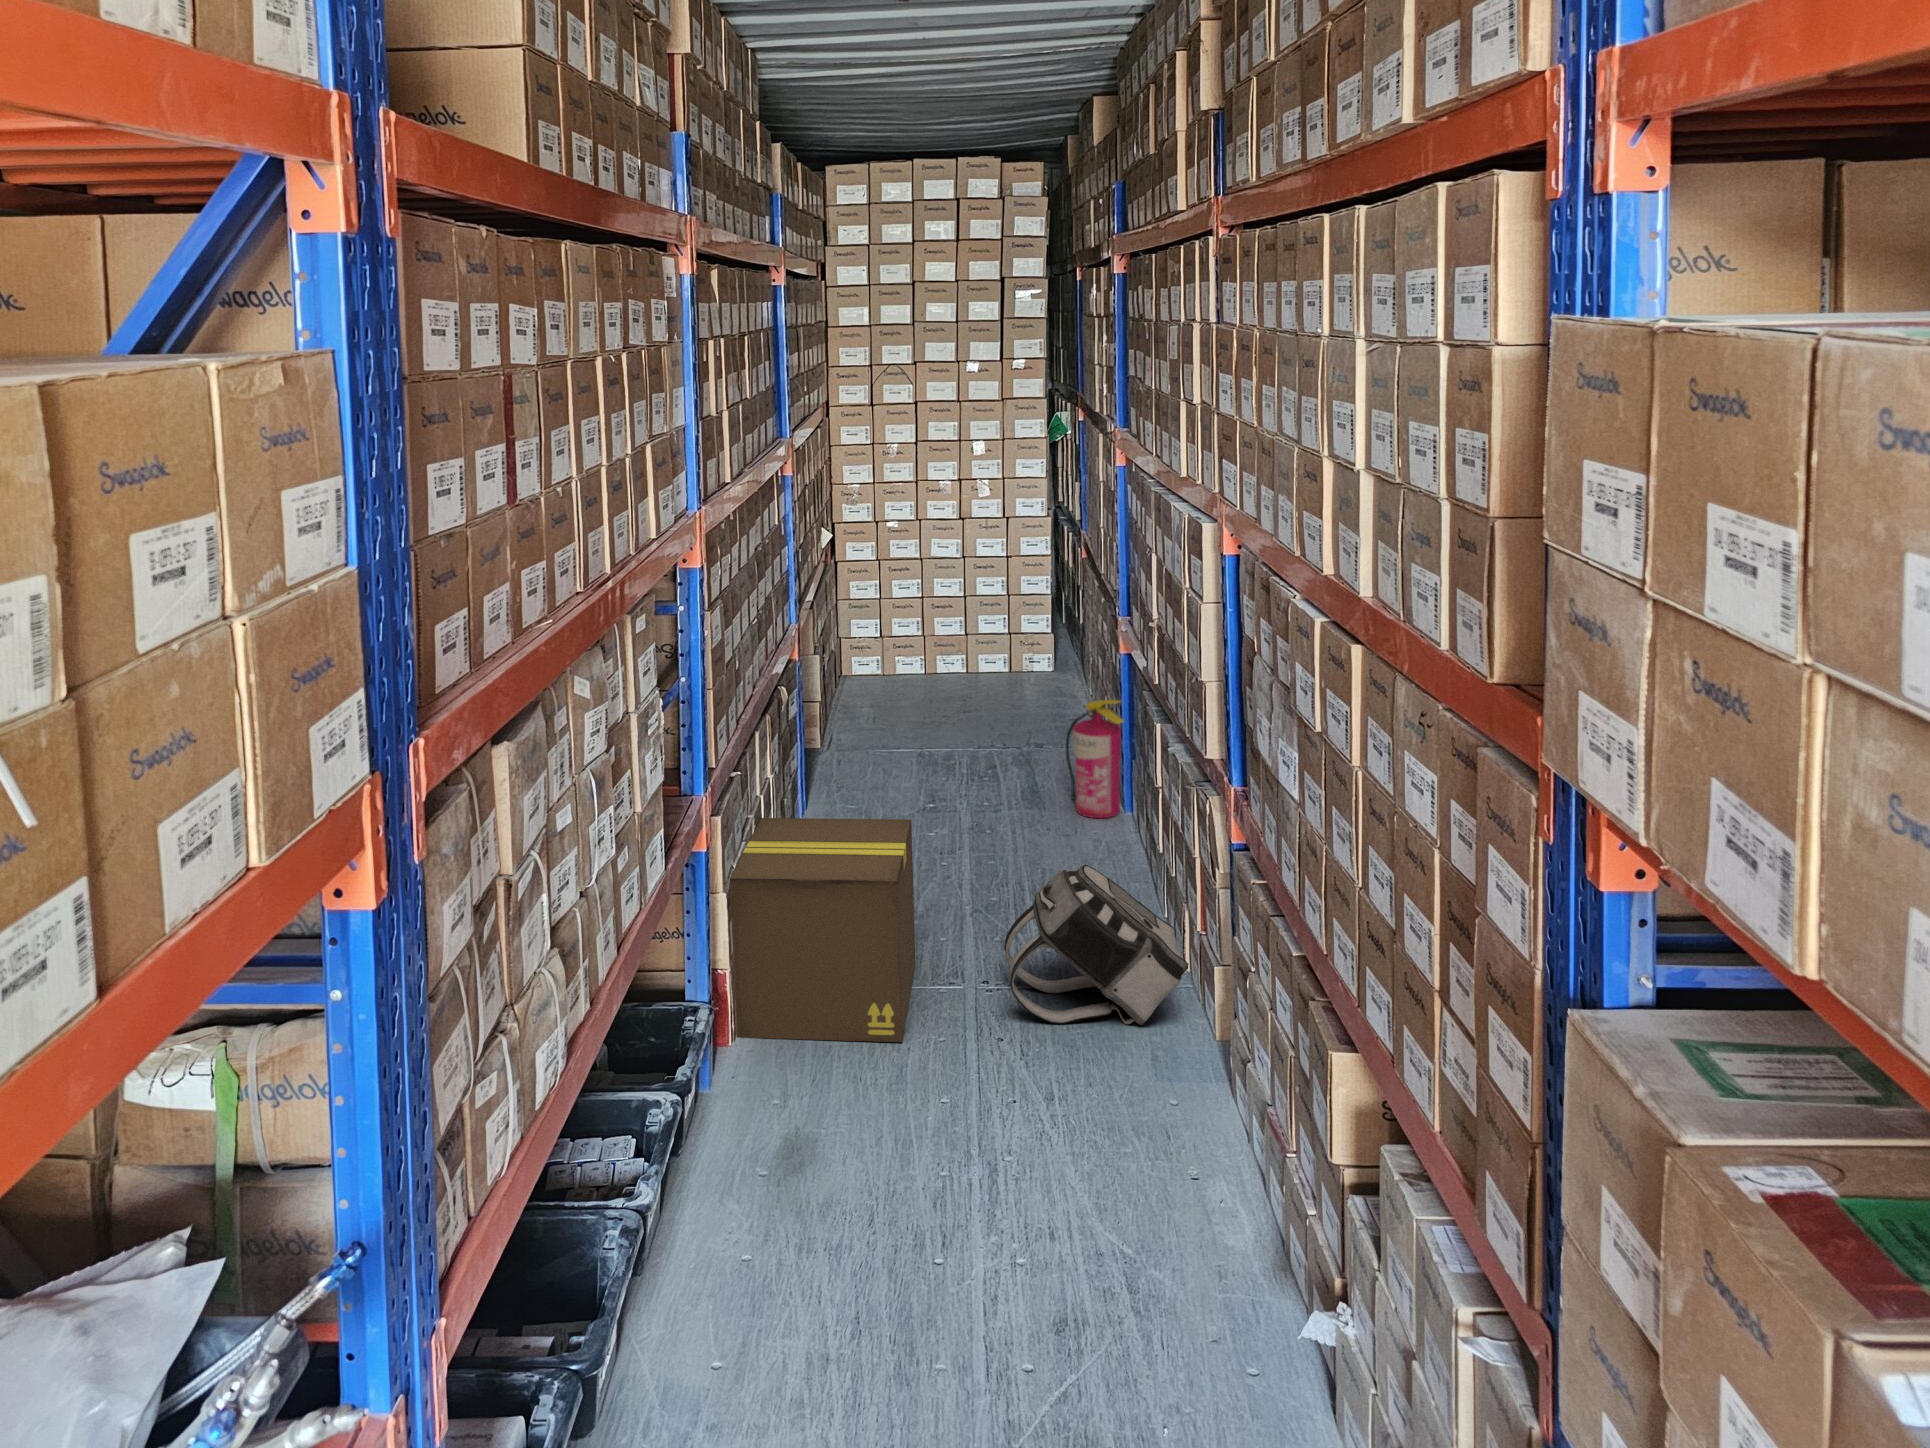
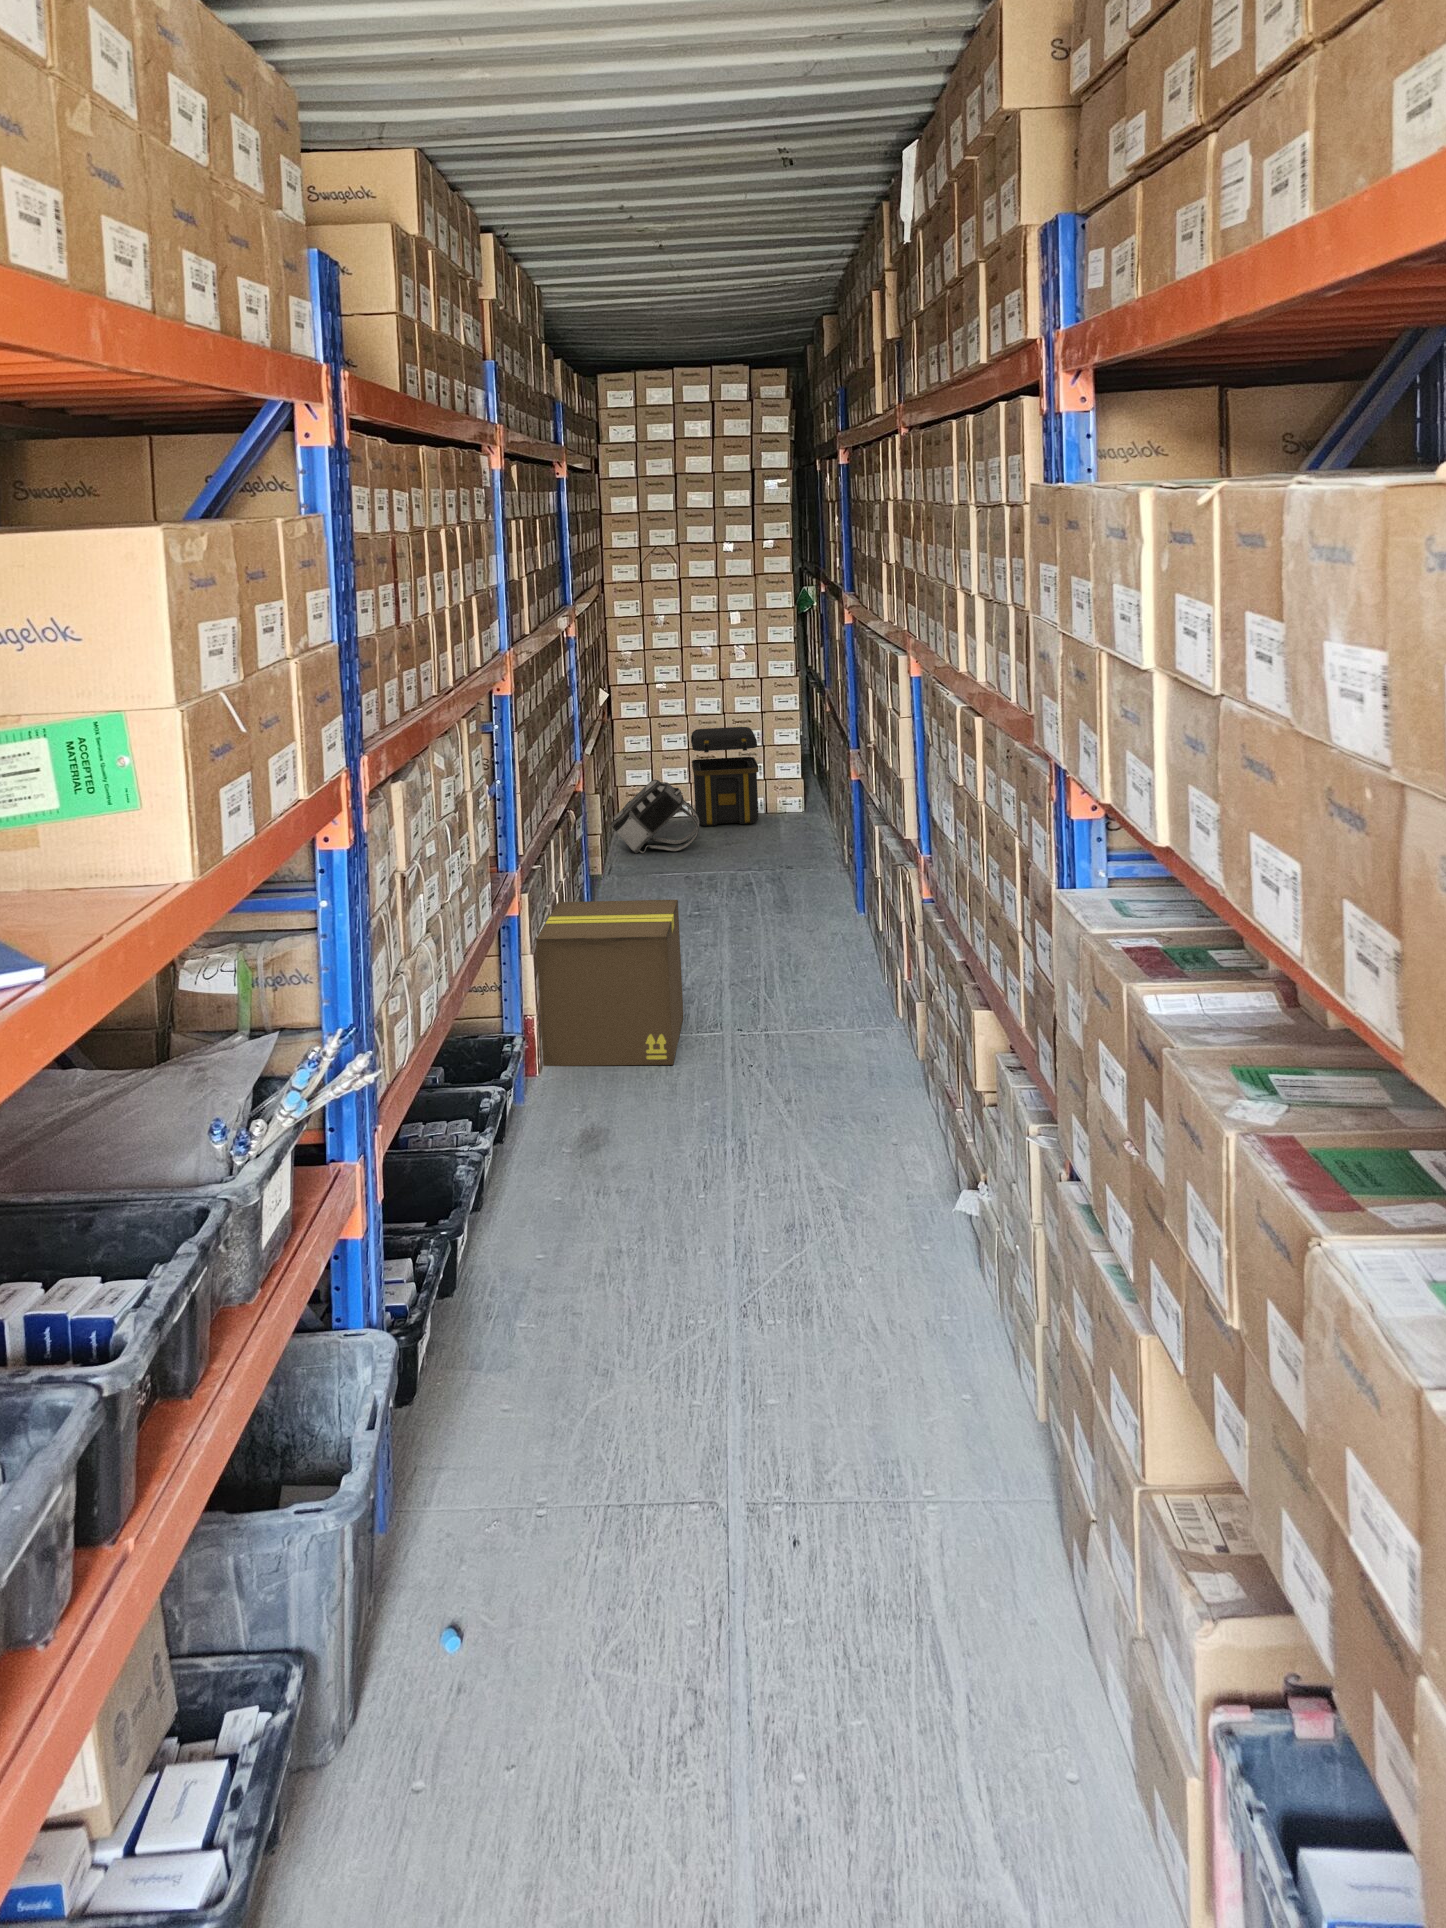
toolbox: none [925,572,1002,686] -> present [691,727,759,826]
fire extinguisher: present [1065,700,1123,818] -> none [808,818,856,917]
backpack: present [1004,865,1189,1025] -> present [611,780,699,853]

